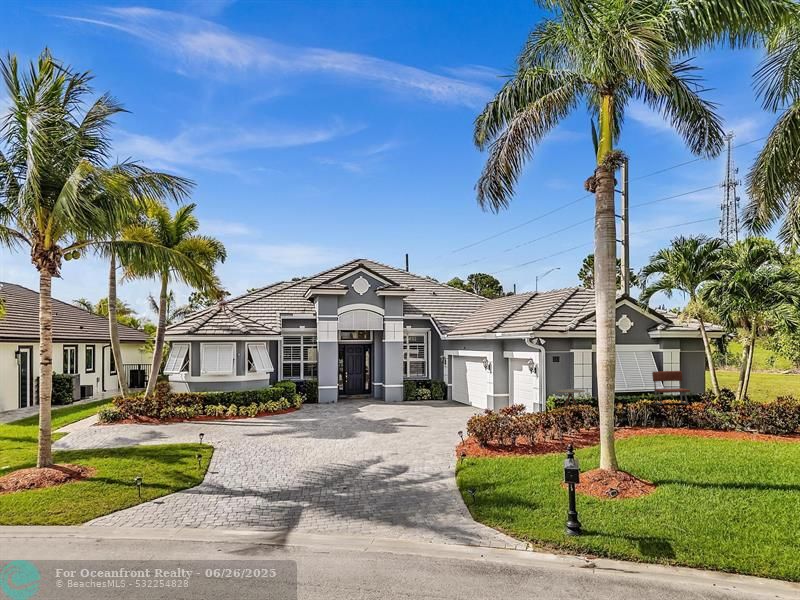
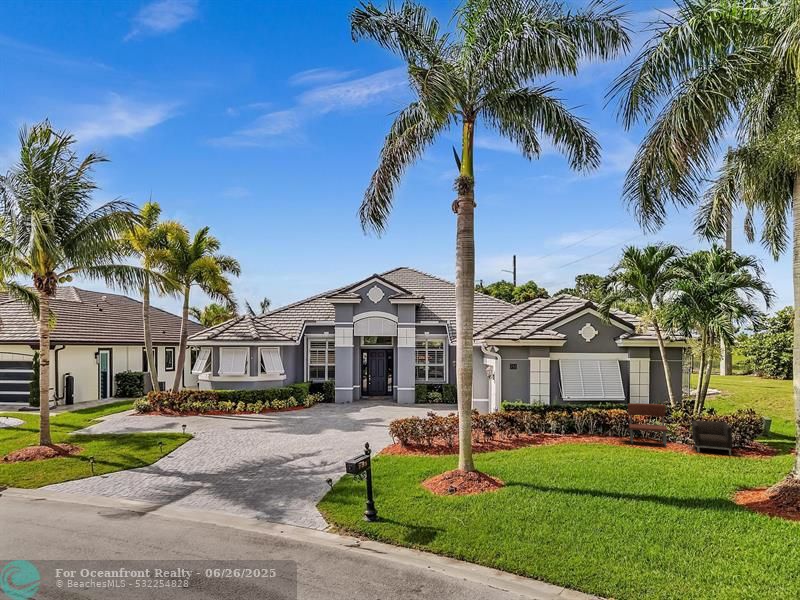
armchair: none [704,381,741,406] -> present [692,421,732,455]
round table: present [556,389,585,411] -> none [493,417,524,444]

